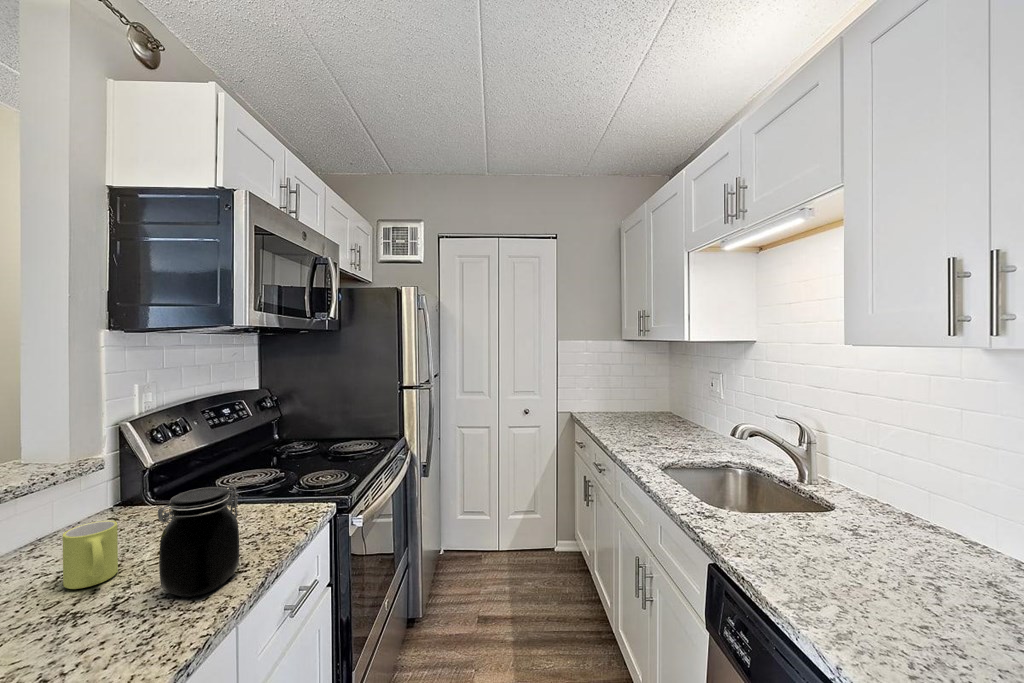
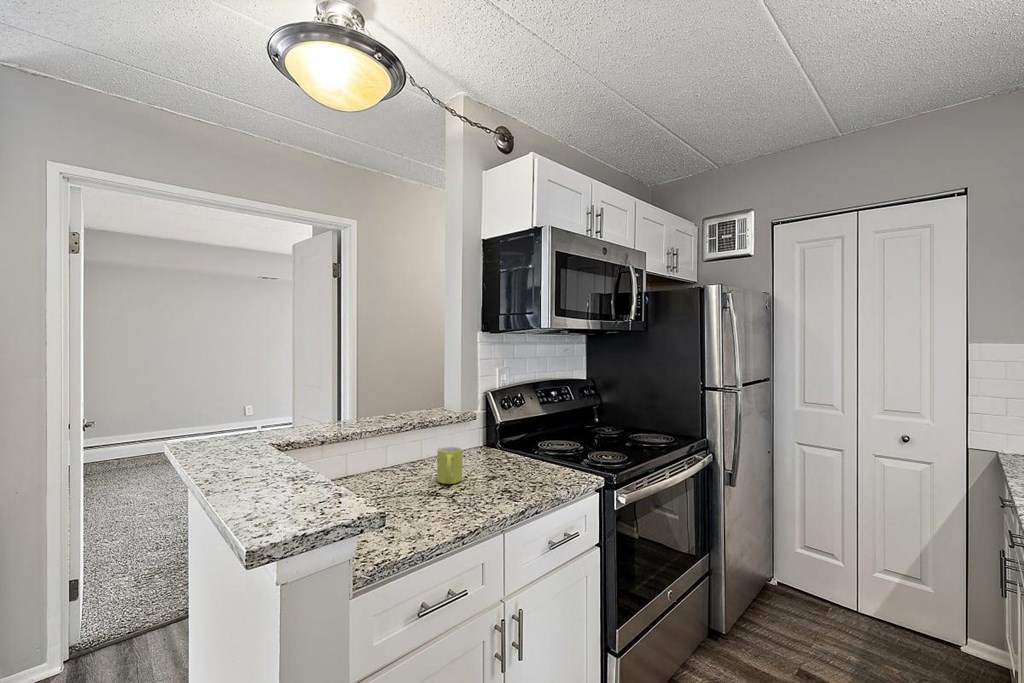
jar: present [158,485,239,597] -> none [469,435,516,505]

